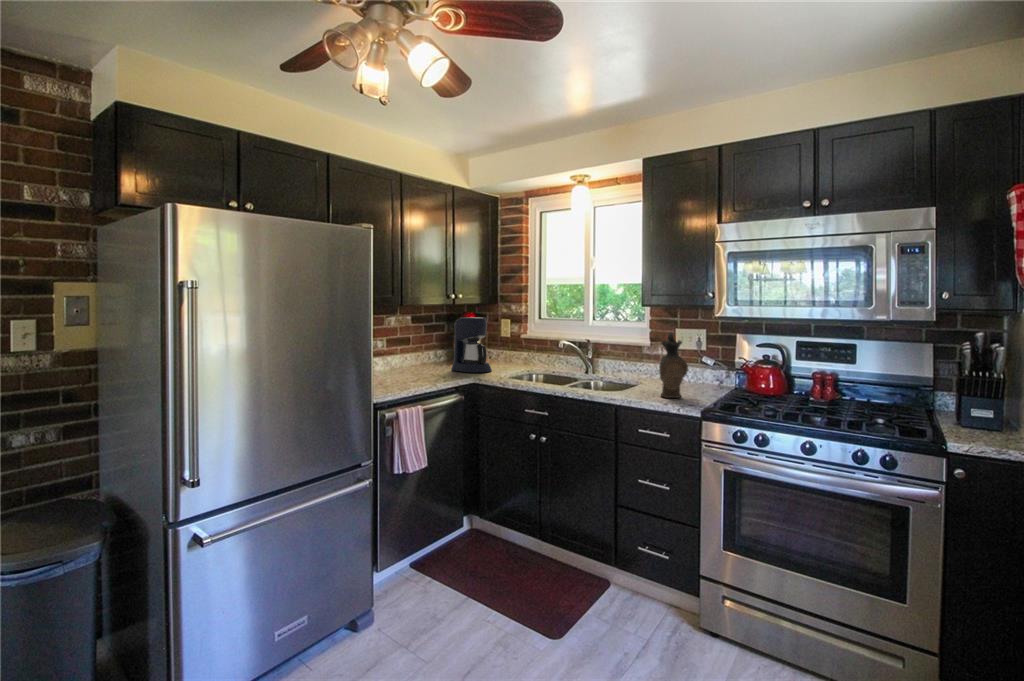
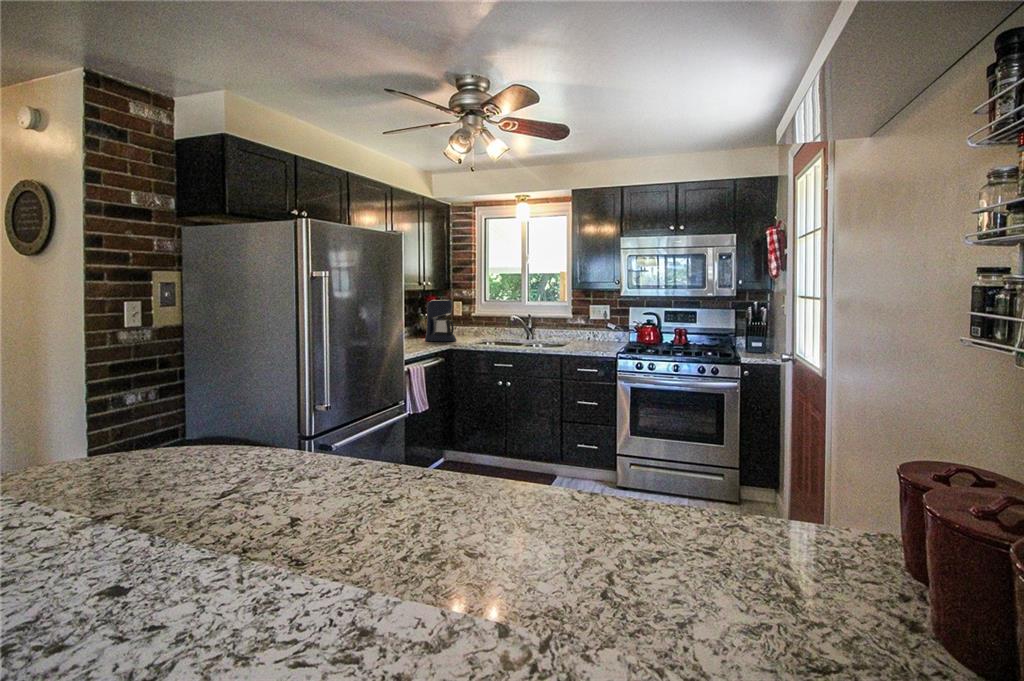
ceramic pitcher: present [659,332,688,398] -> none [587,306,605,348]

